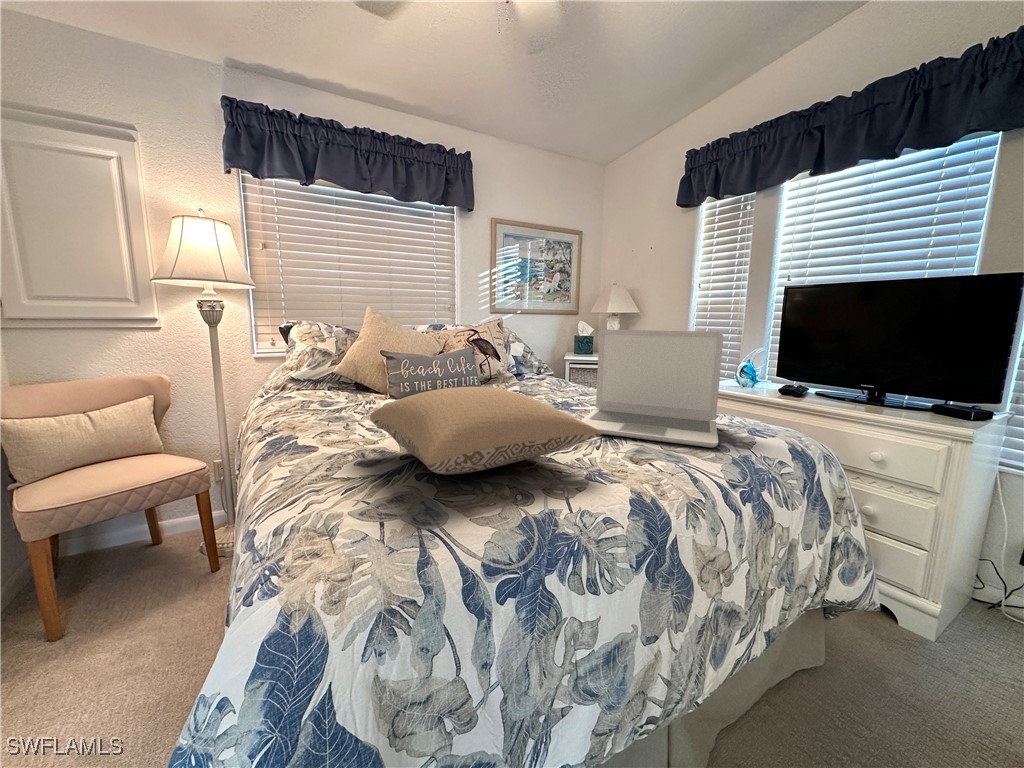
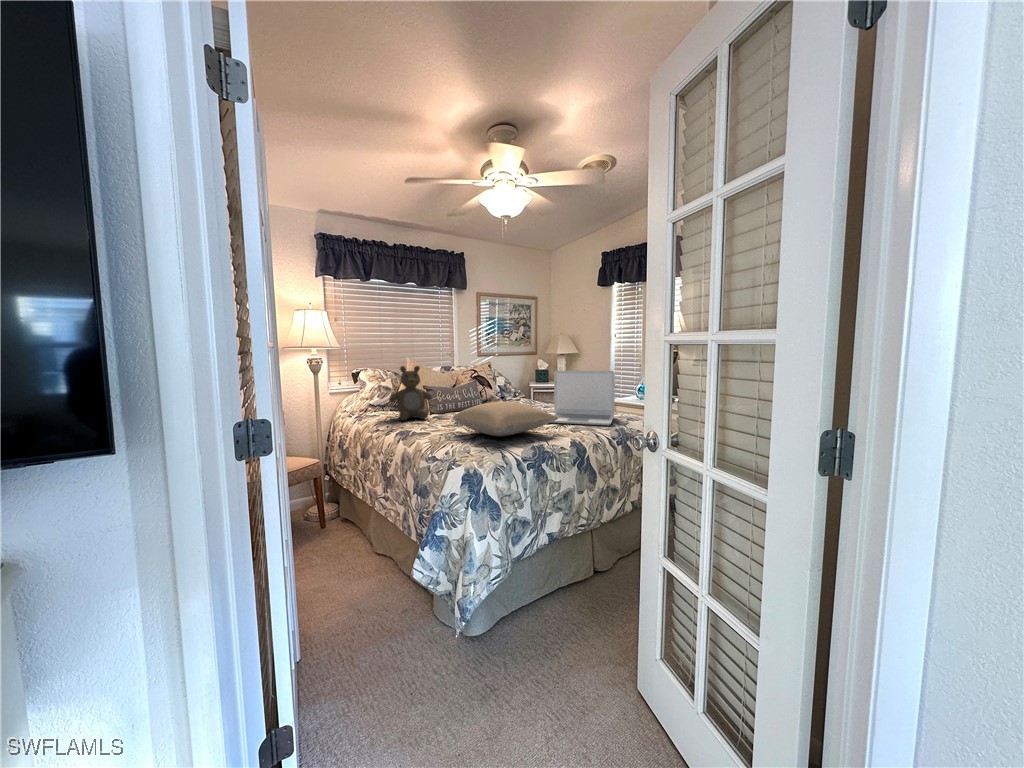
teddy bear: none [303,313,382,410] -> present [389,366,432,420]

